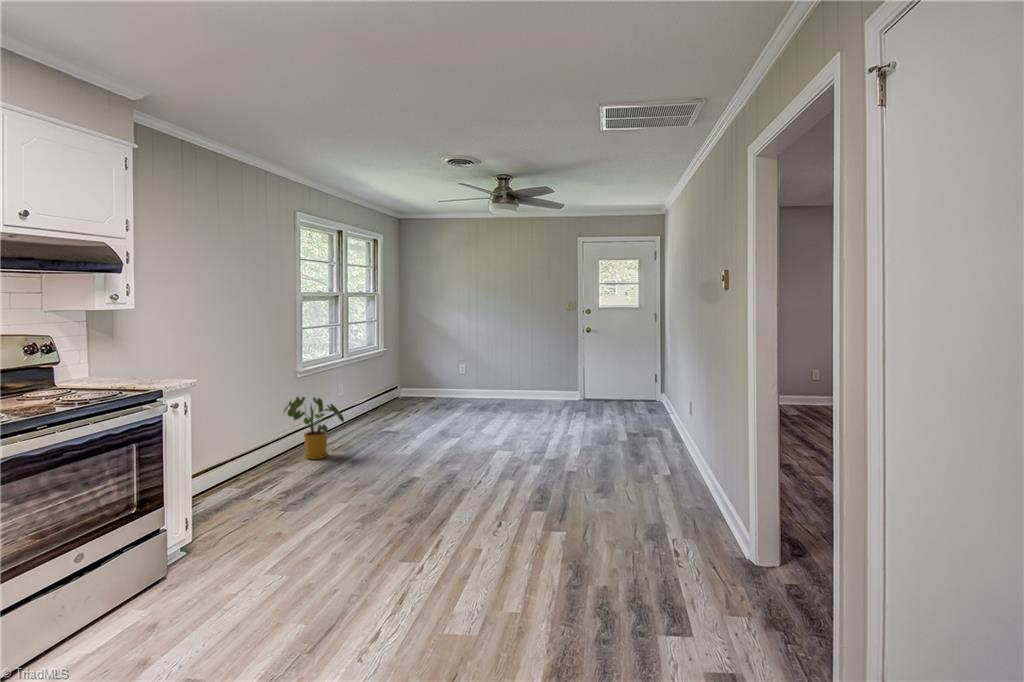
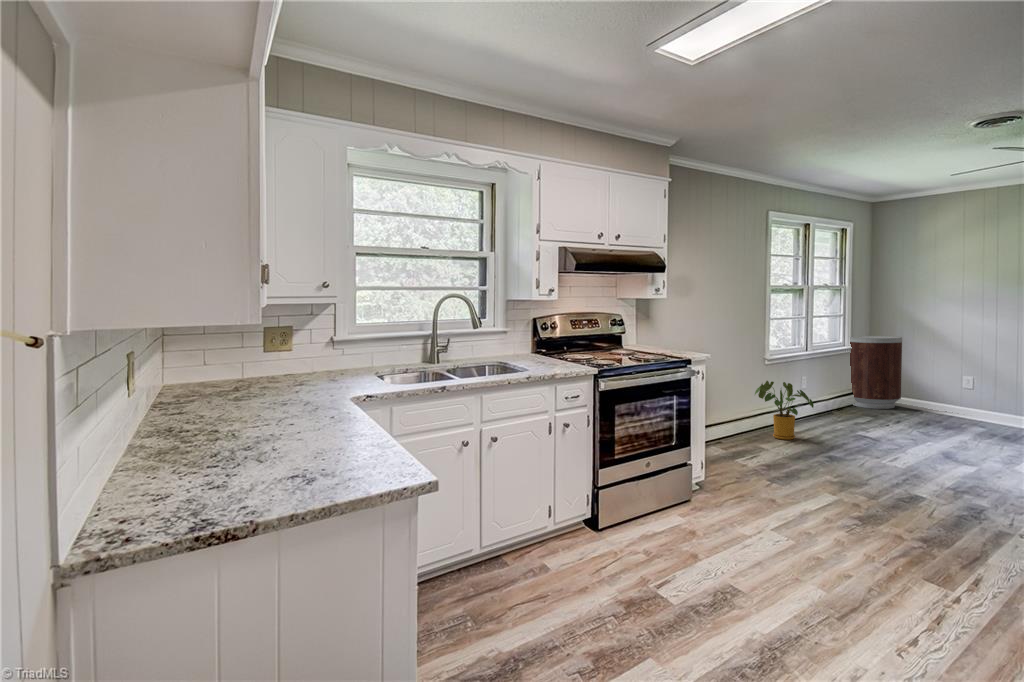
trash can: none [384,341,430,410] -> present [850,336,902,409]

